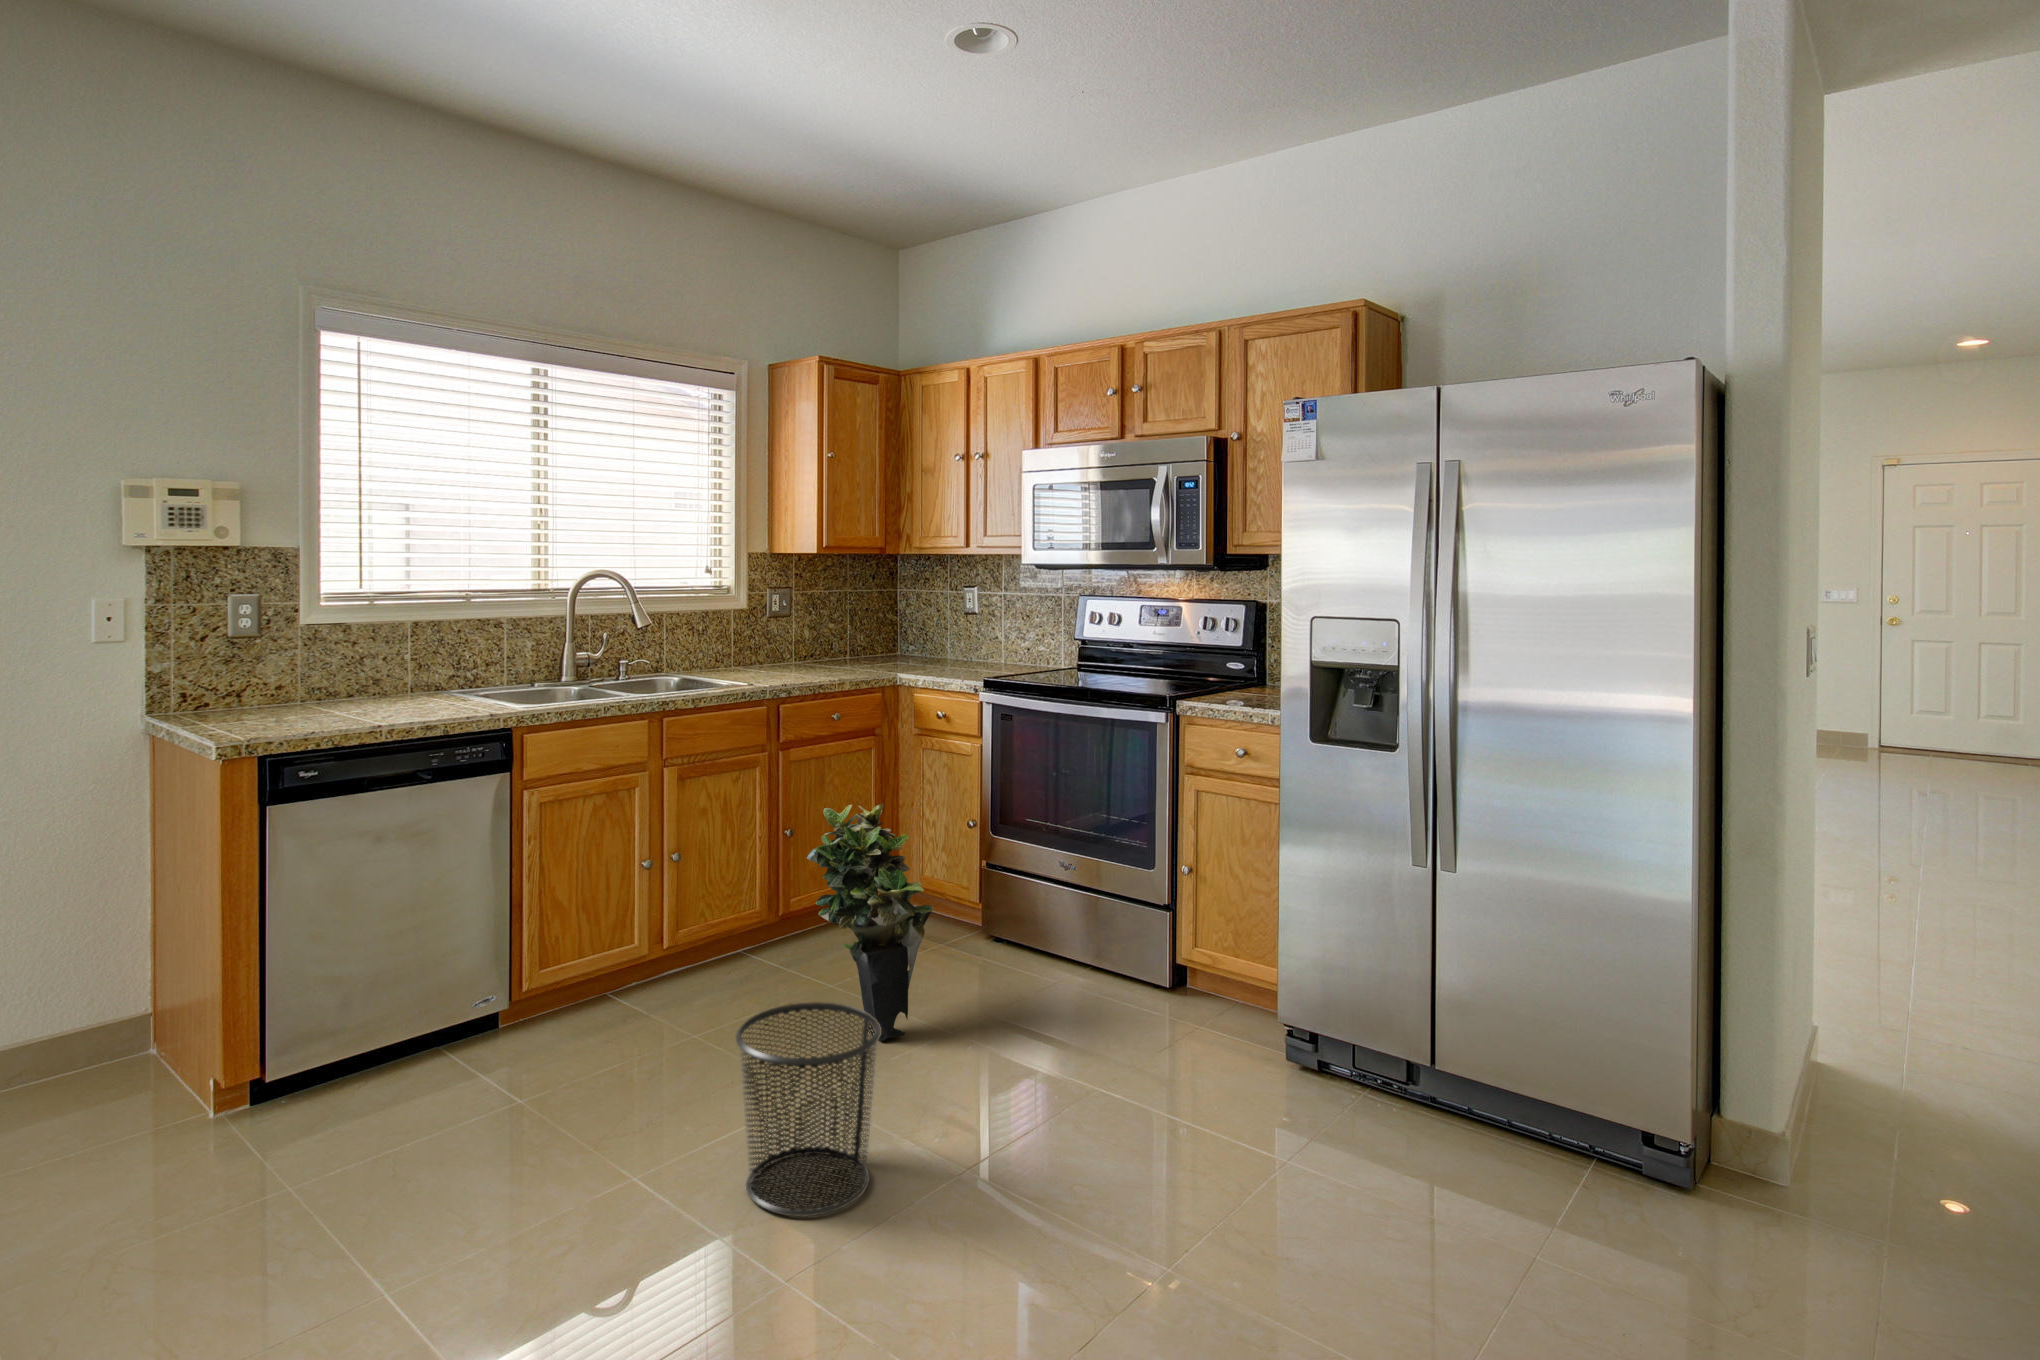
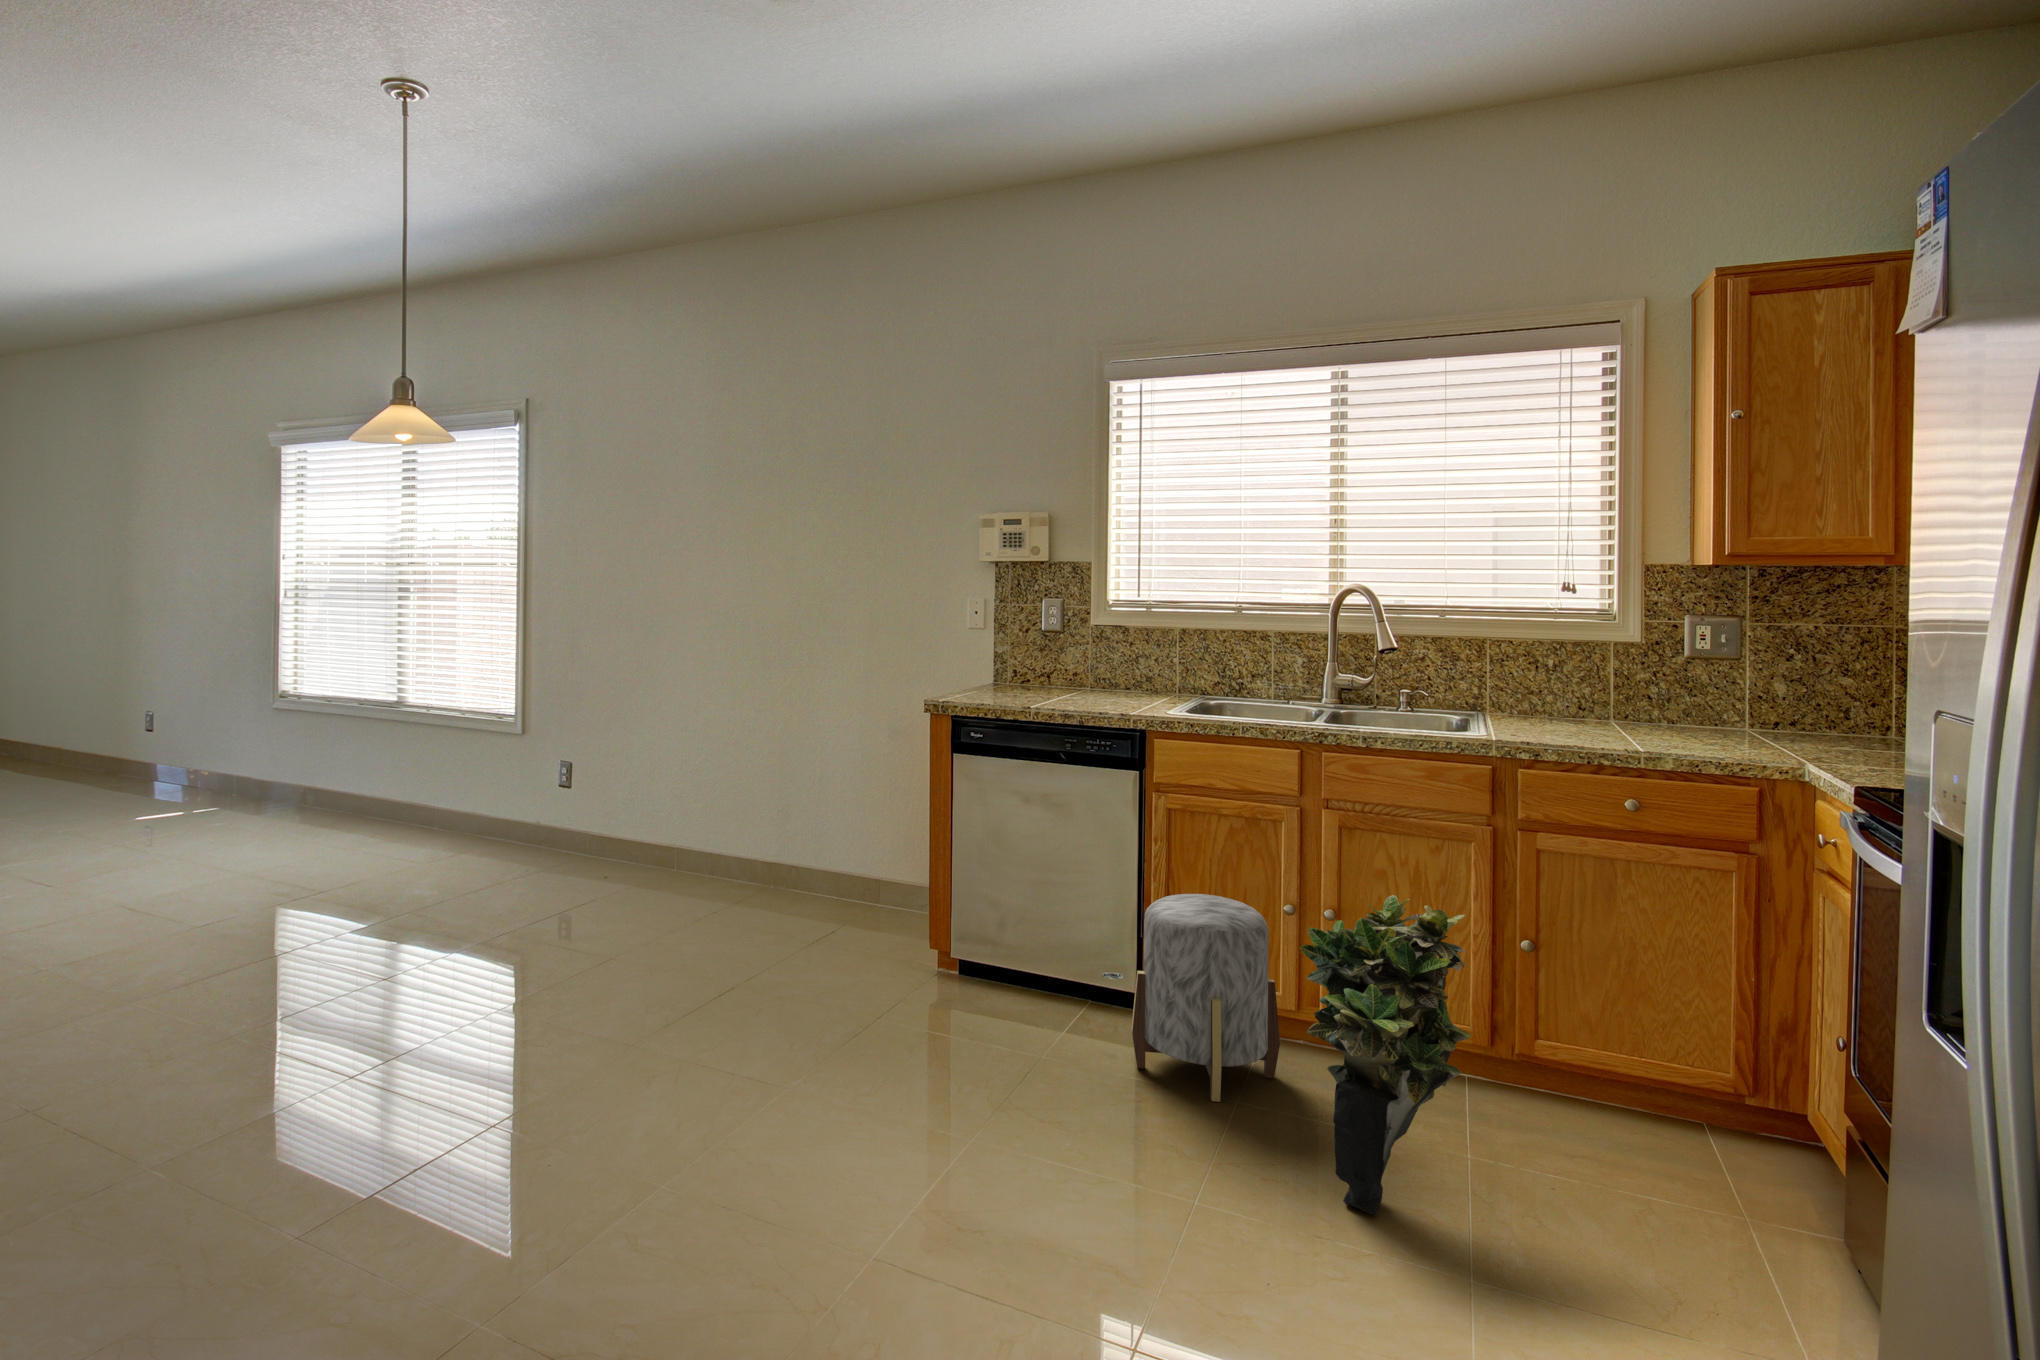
stool: none [595,867,714,1062] -> present [1131,894,1280,1102]
waste bin: present [736,1002,881,1216] -> none [937,1028,1087,1250]

